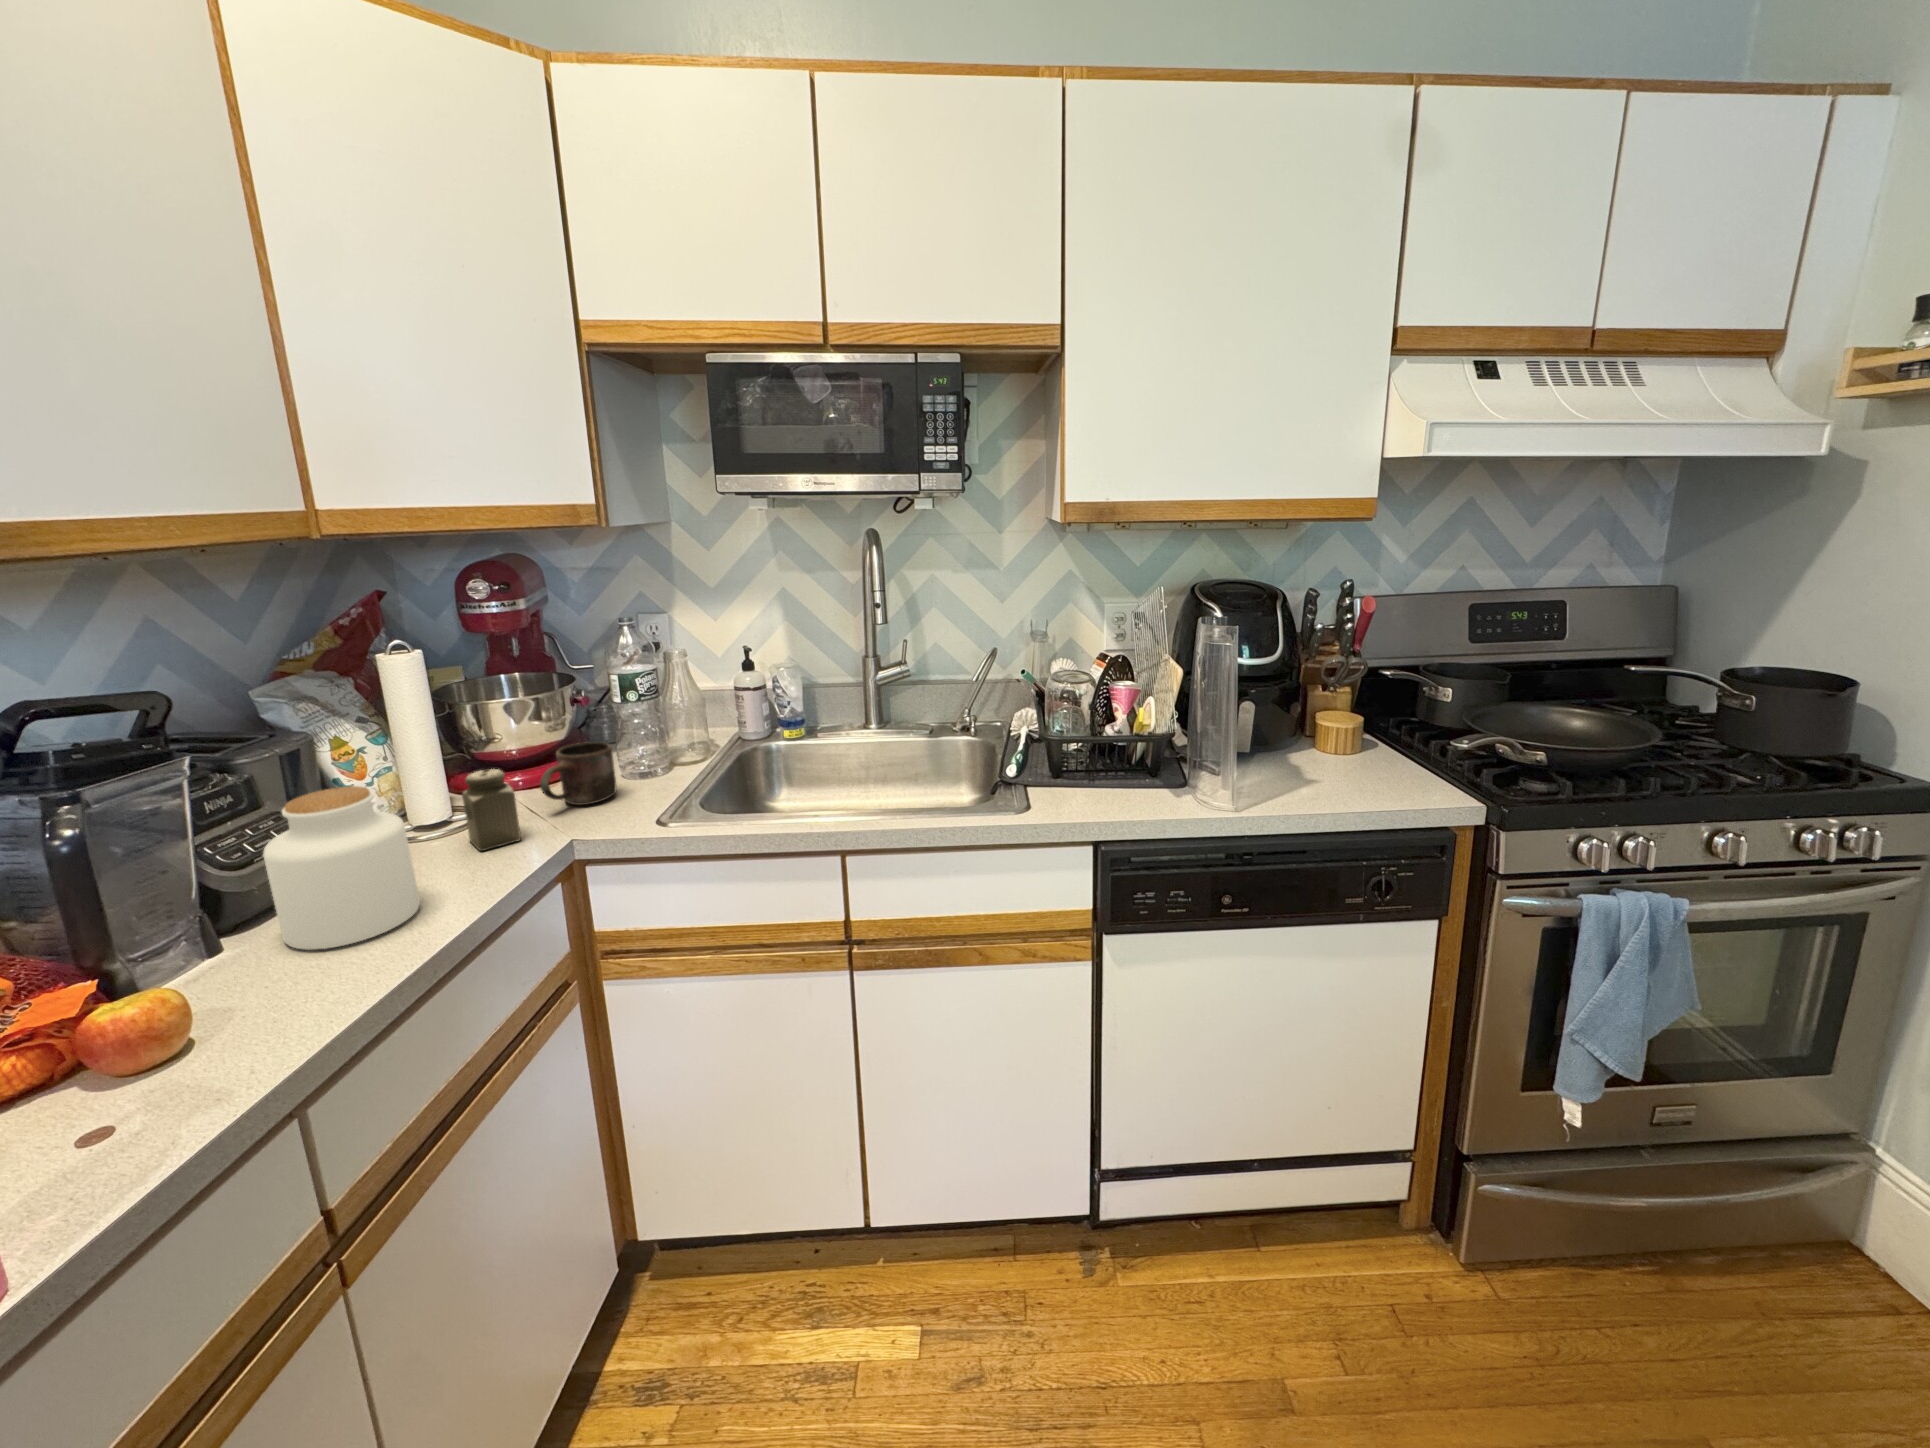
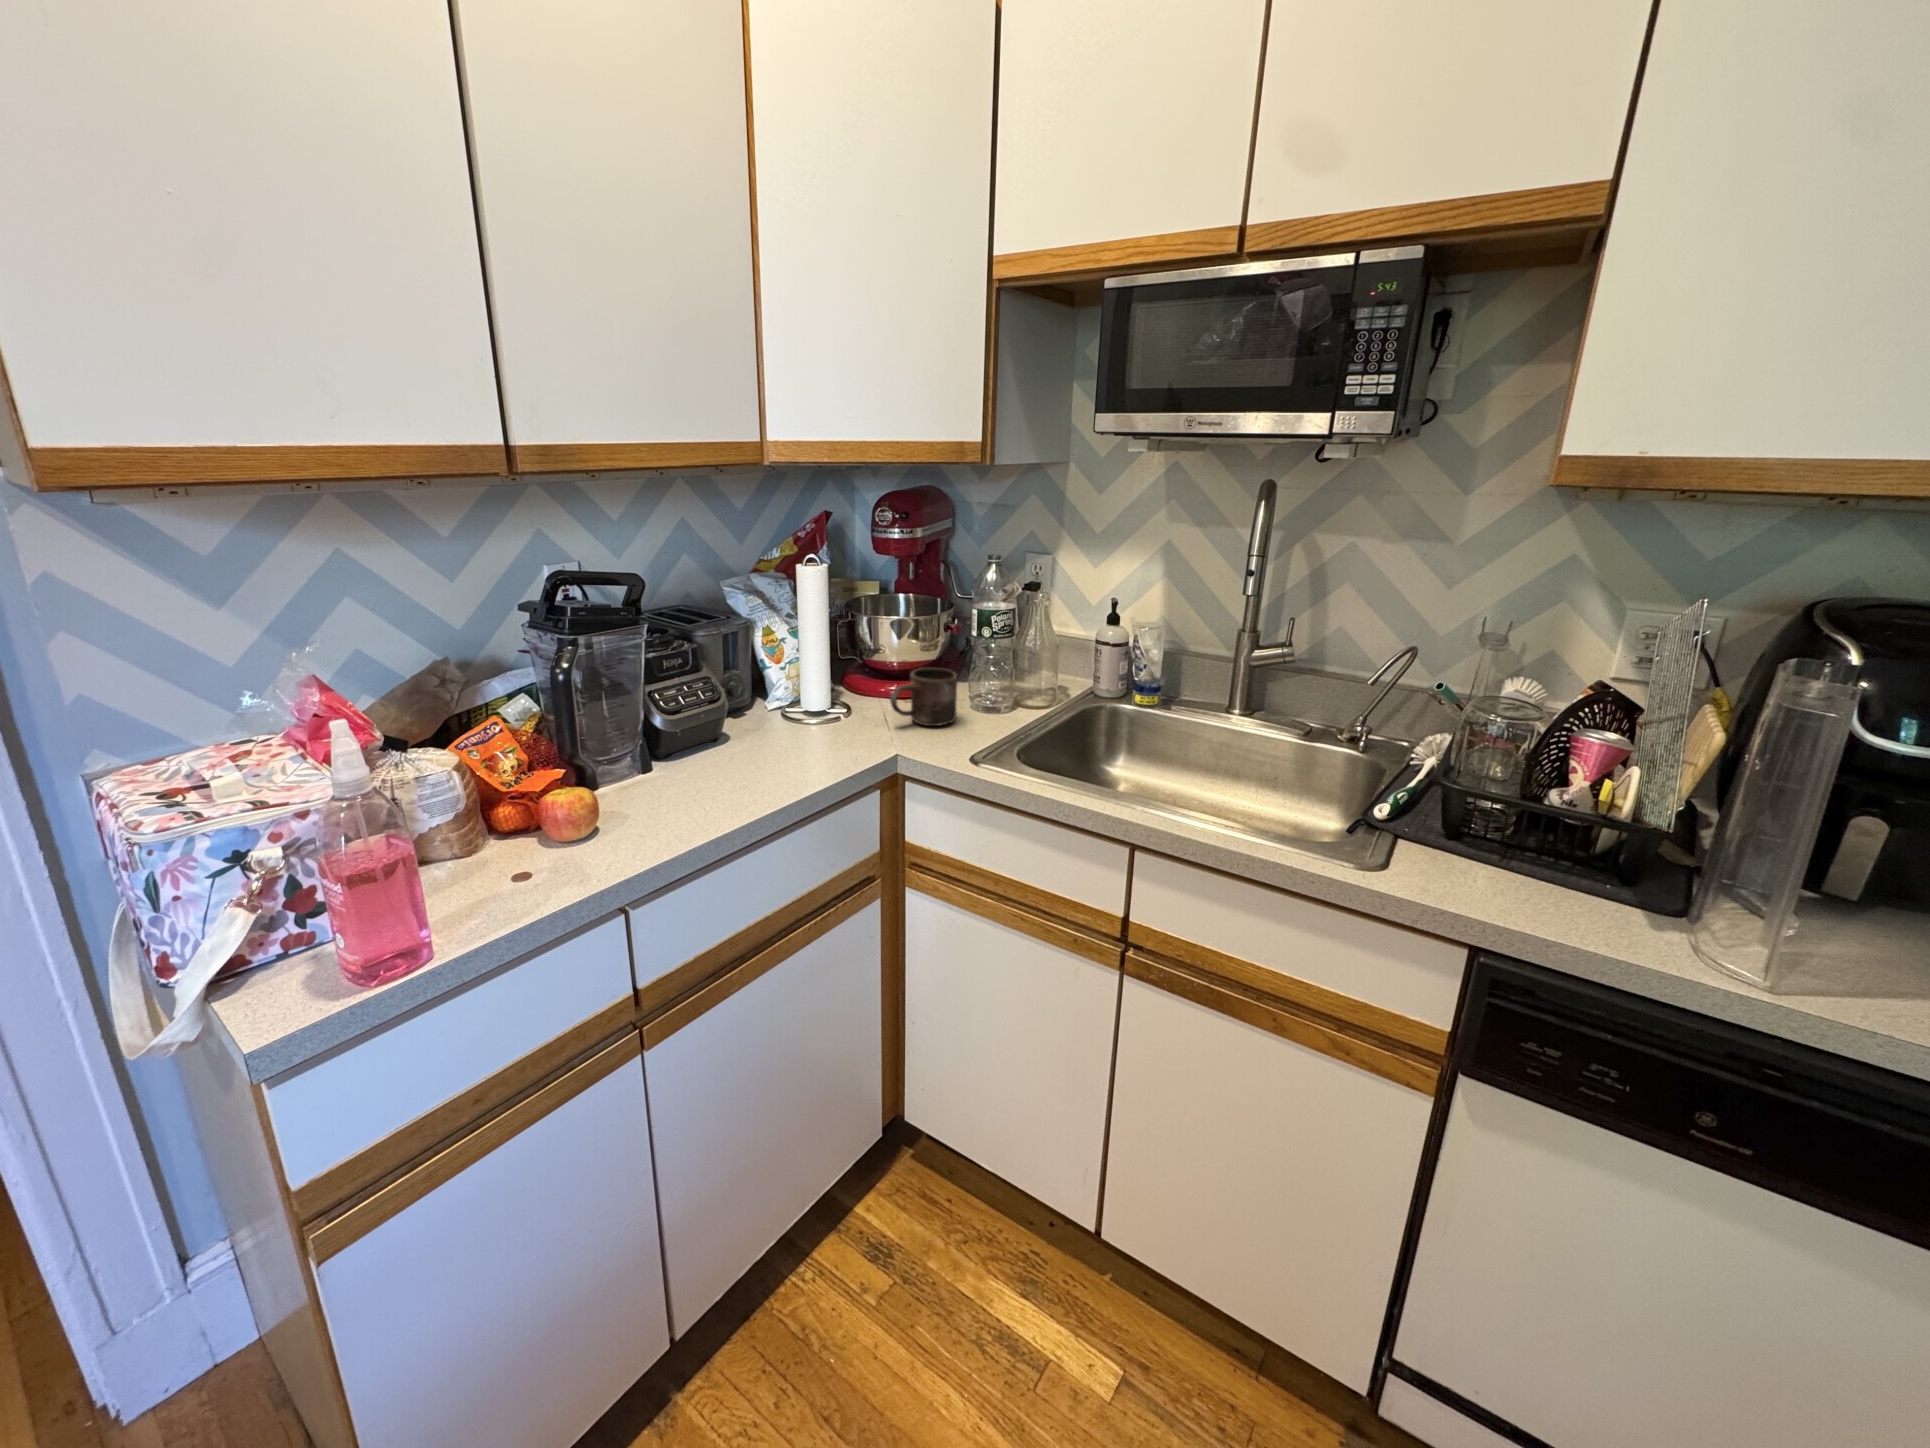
salt shaker: present [462,769,521,851] -> none [827,676,862,745]
jar: present [263,786,420,950] -> none [672,668,767,793]

